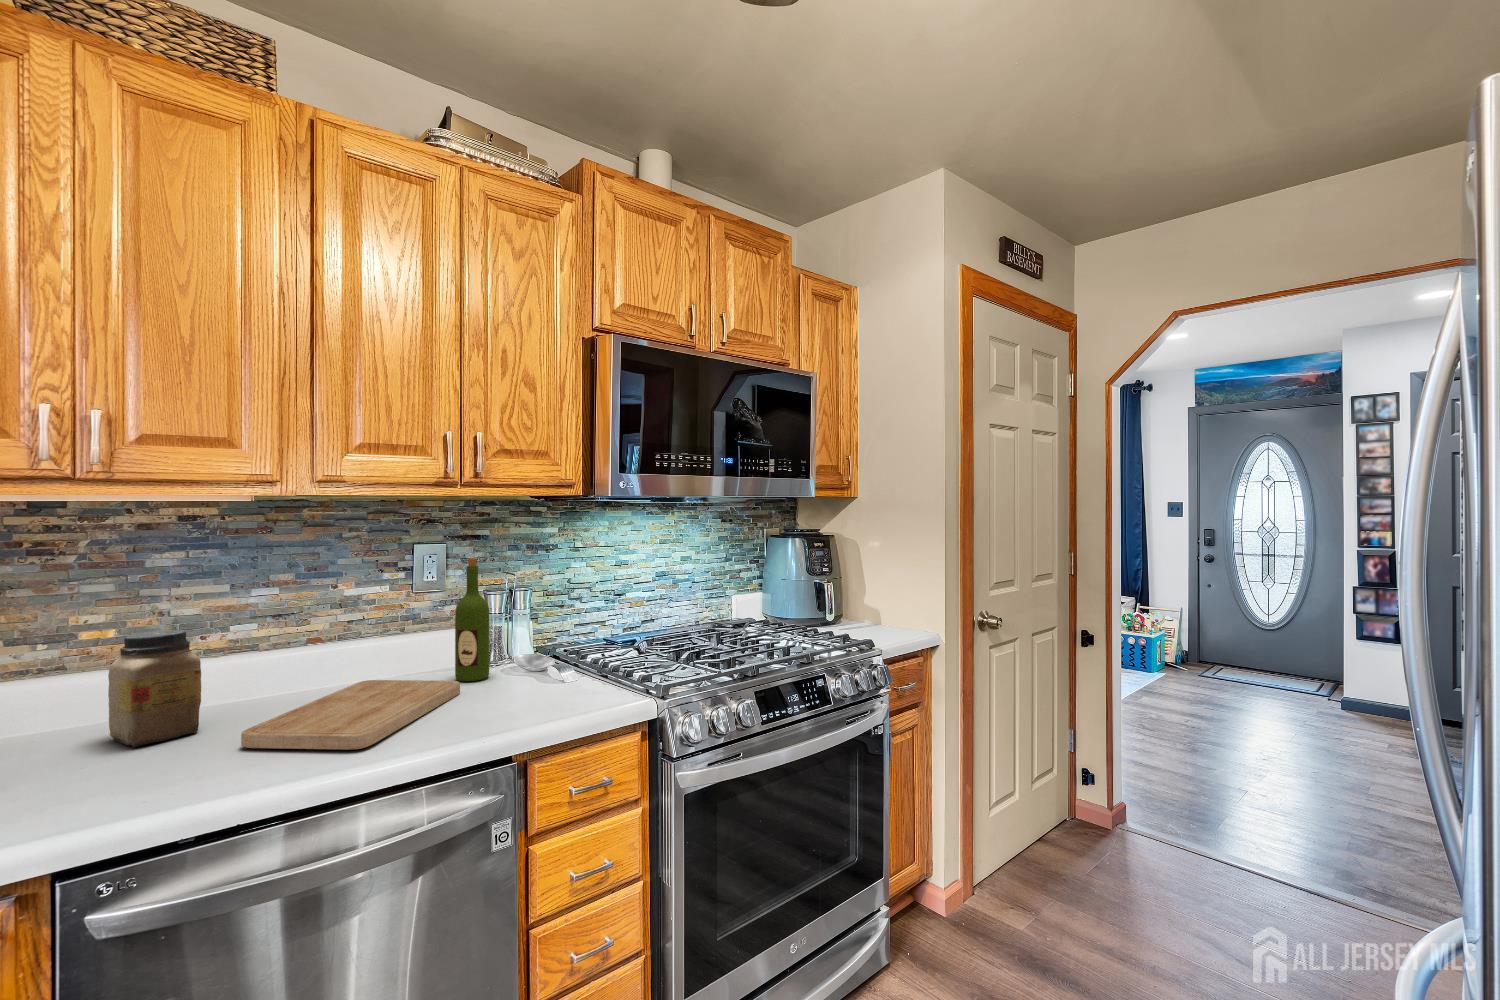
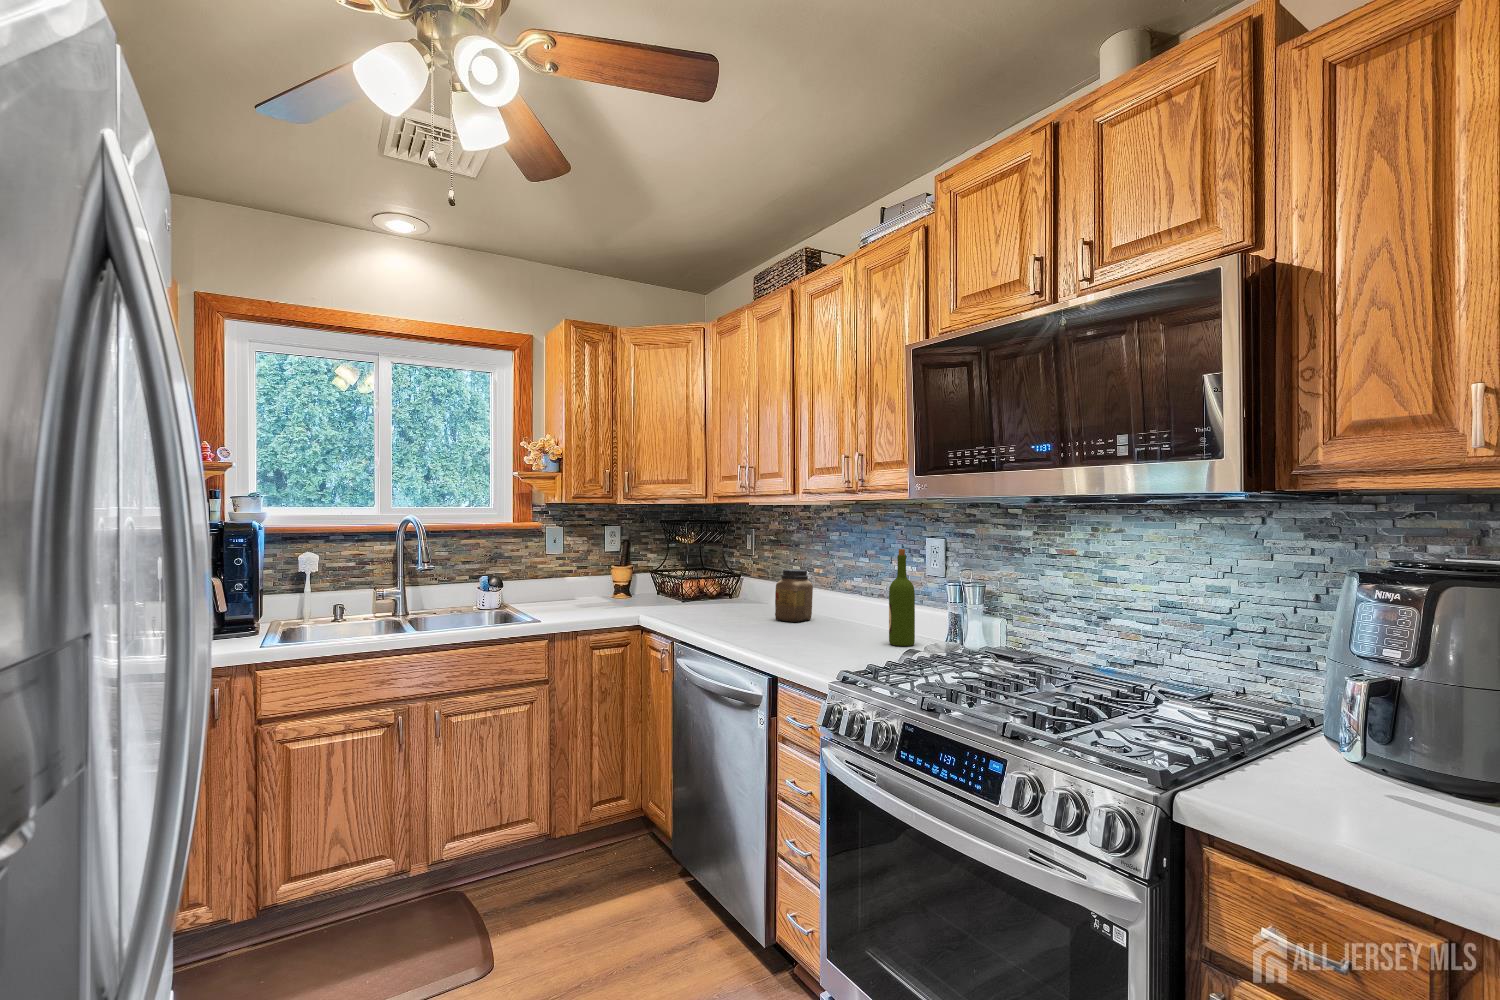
cutting board: present [241,680,460,750] -> none [747,621,873,644]

